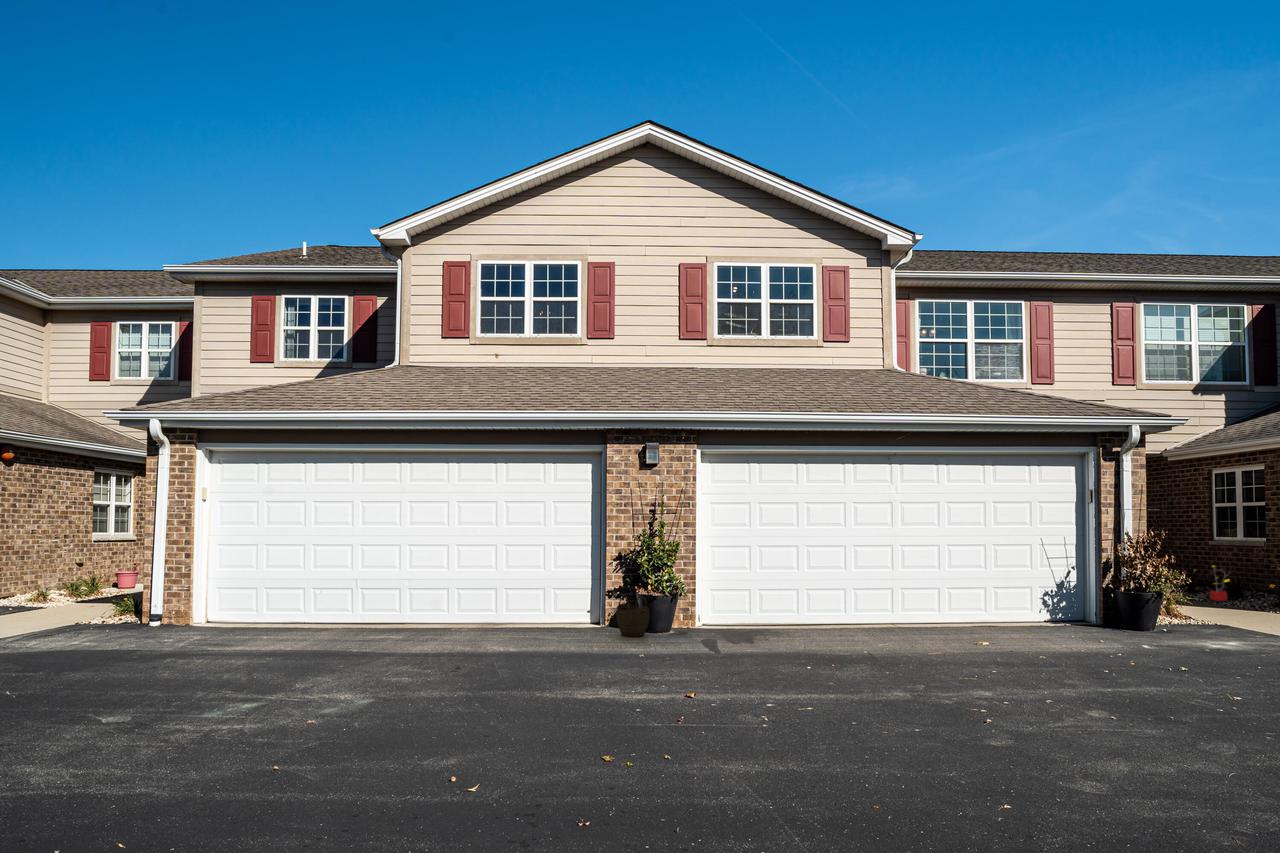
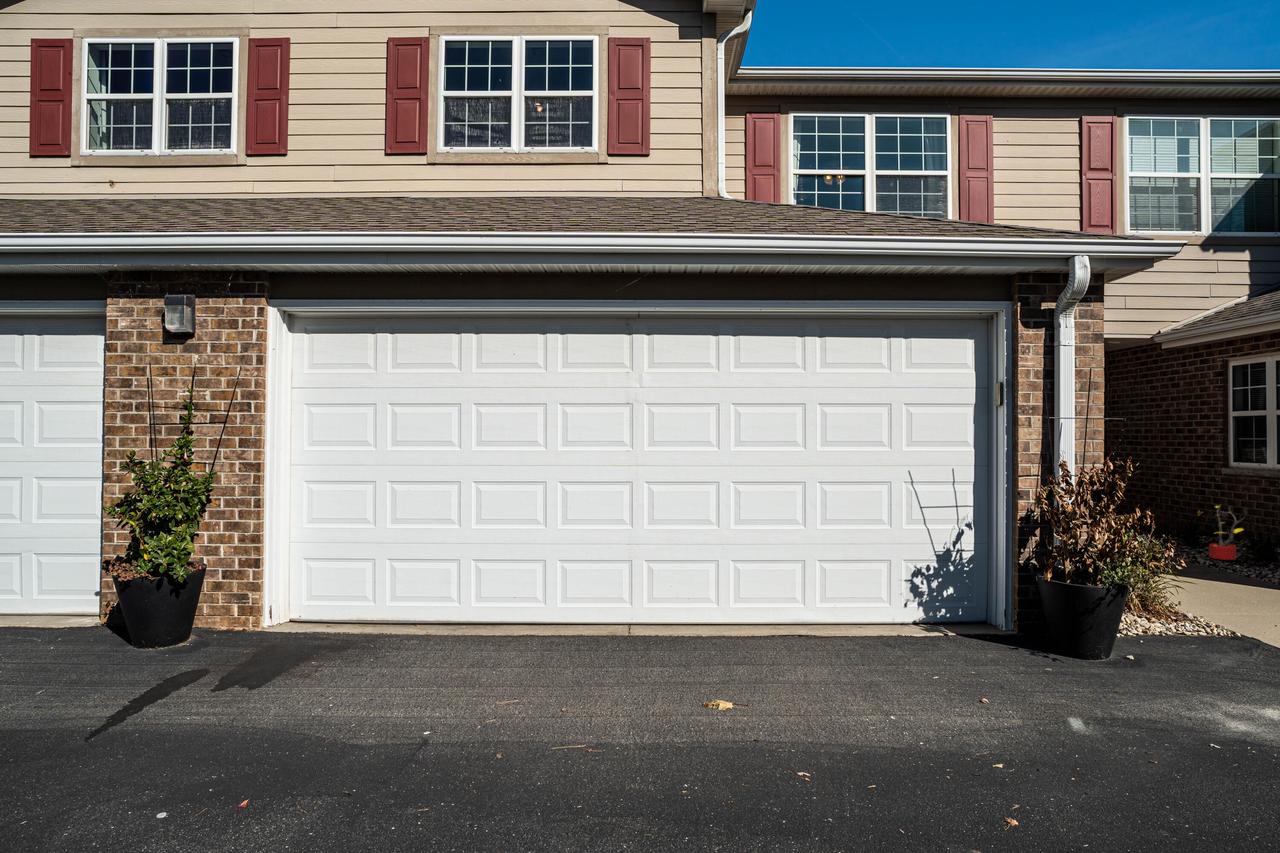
woven basket: present [616,595,649,637] -> none [75,572,135,652]

